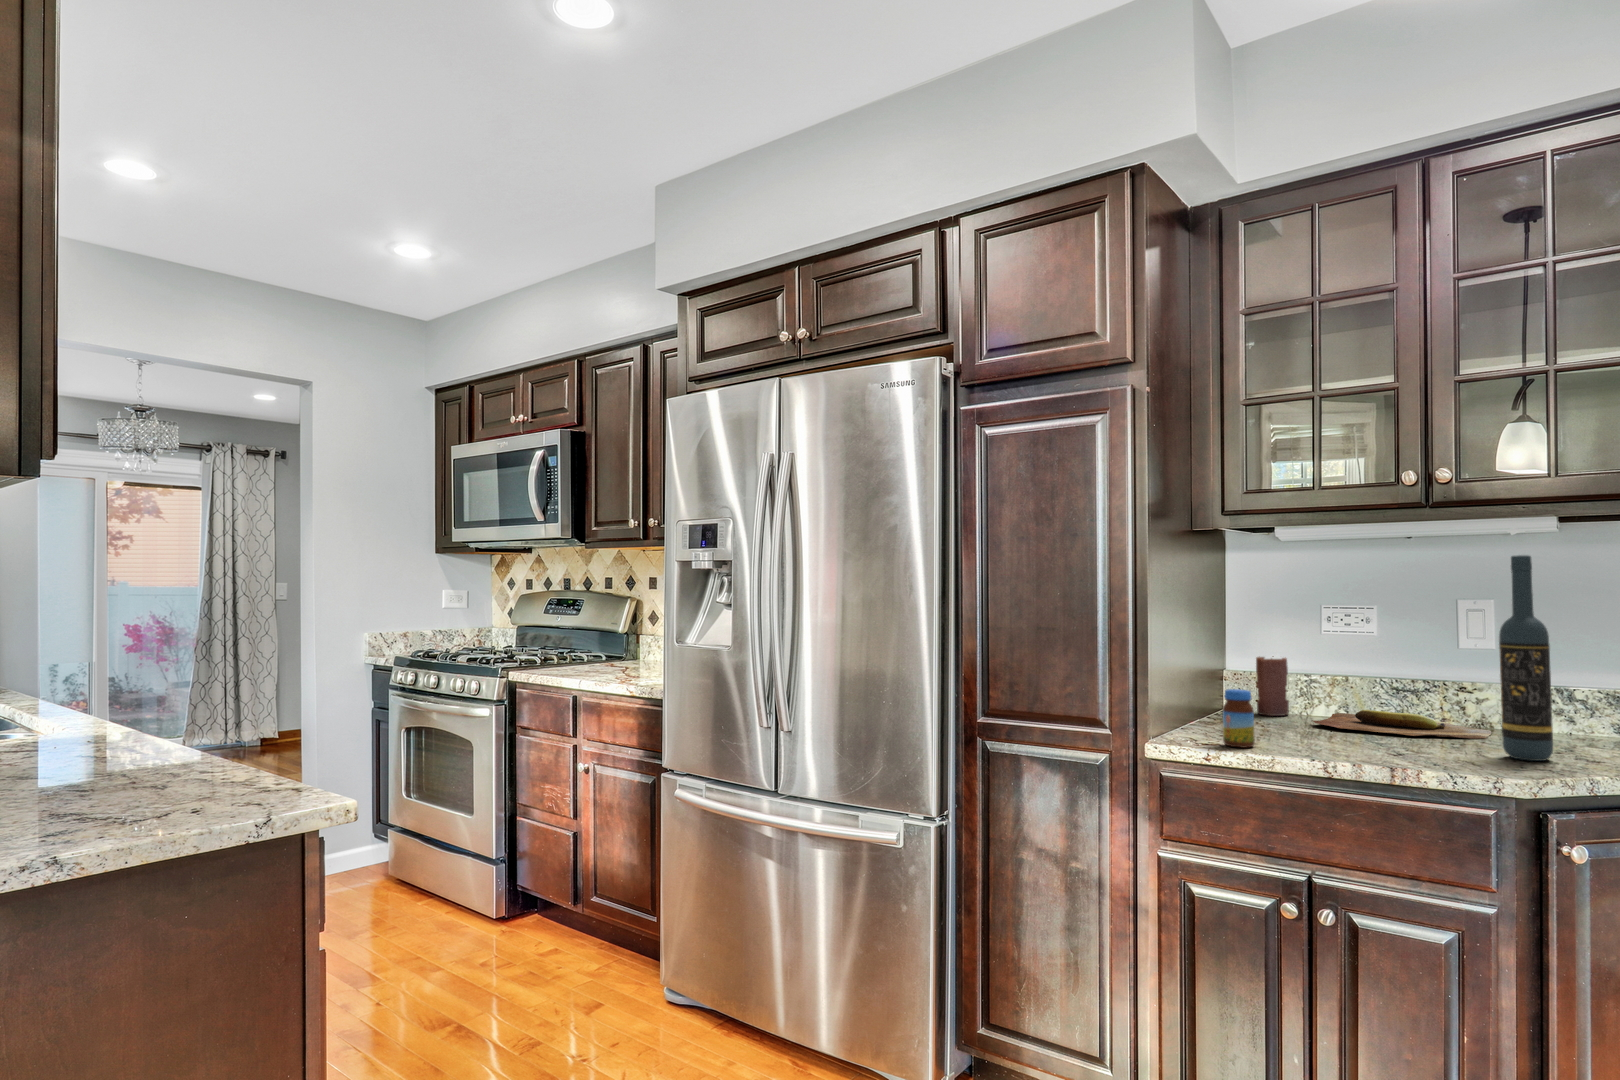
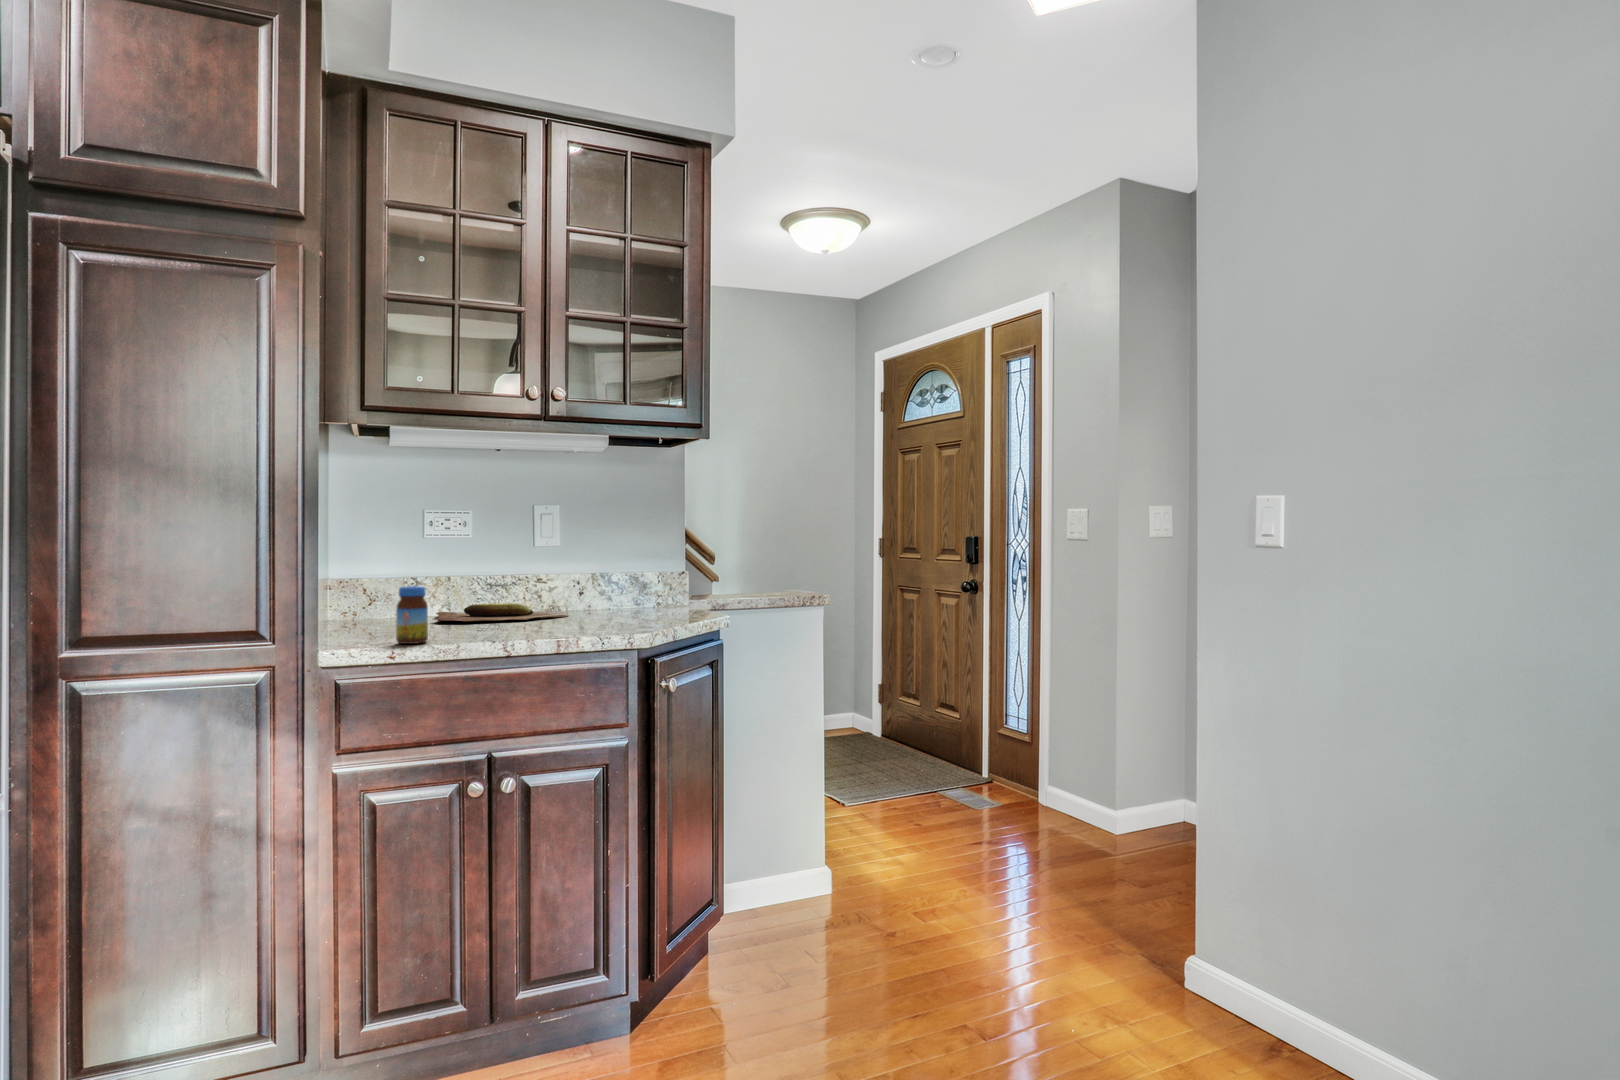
wine bottle: present [1499,555,1553,761] -> none [605,465,636,623]
candle: present [1256,657,1289,716] -> none [363,563,394,621]

